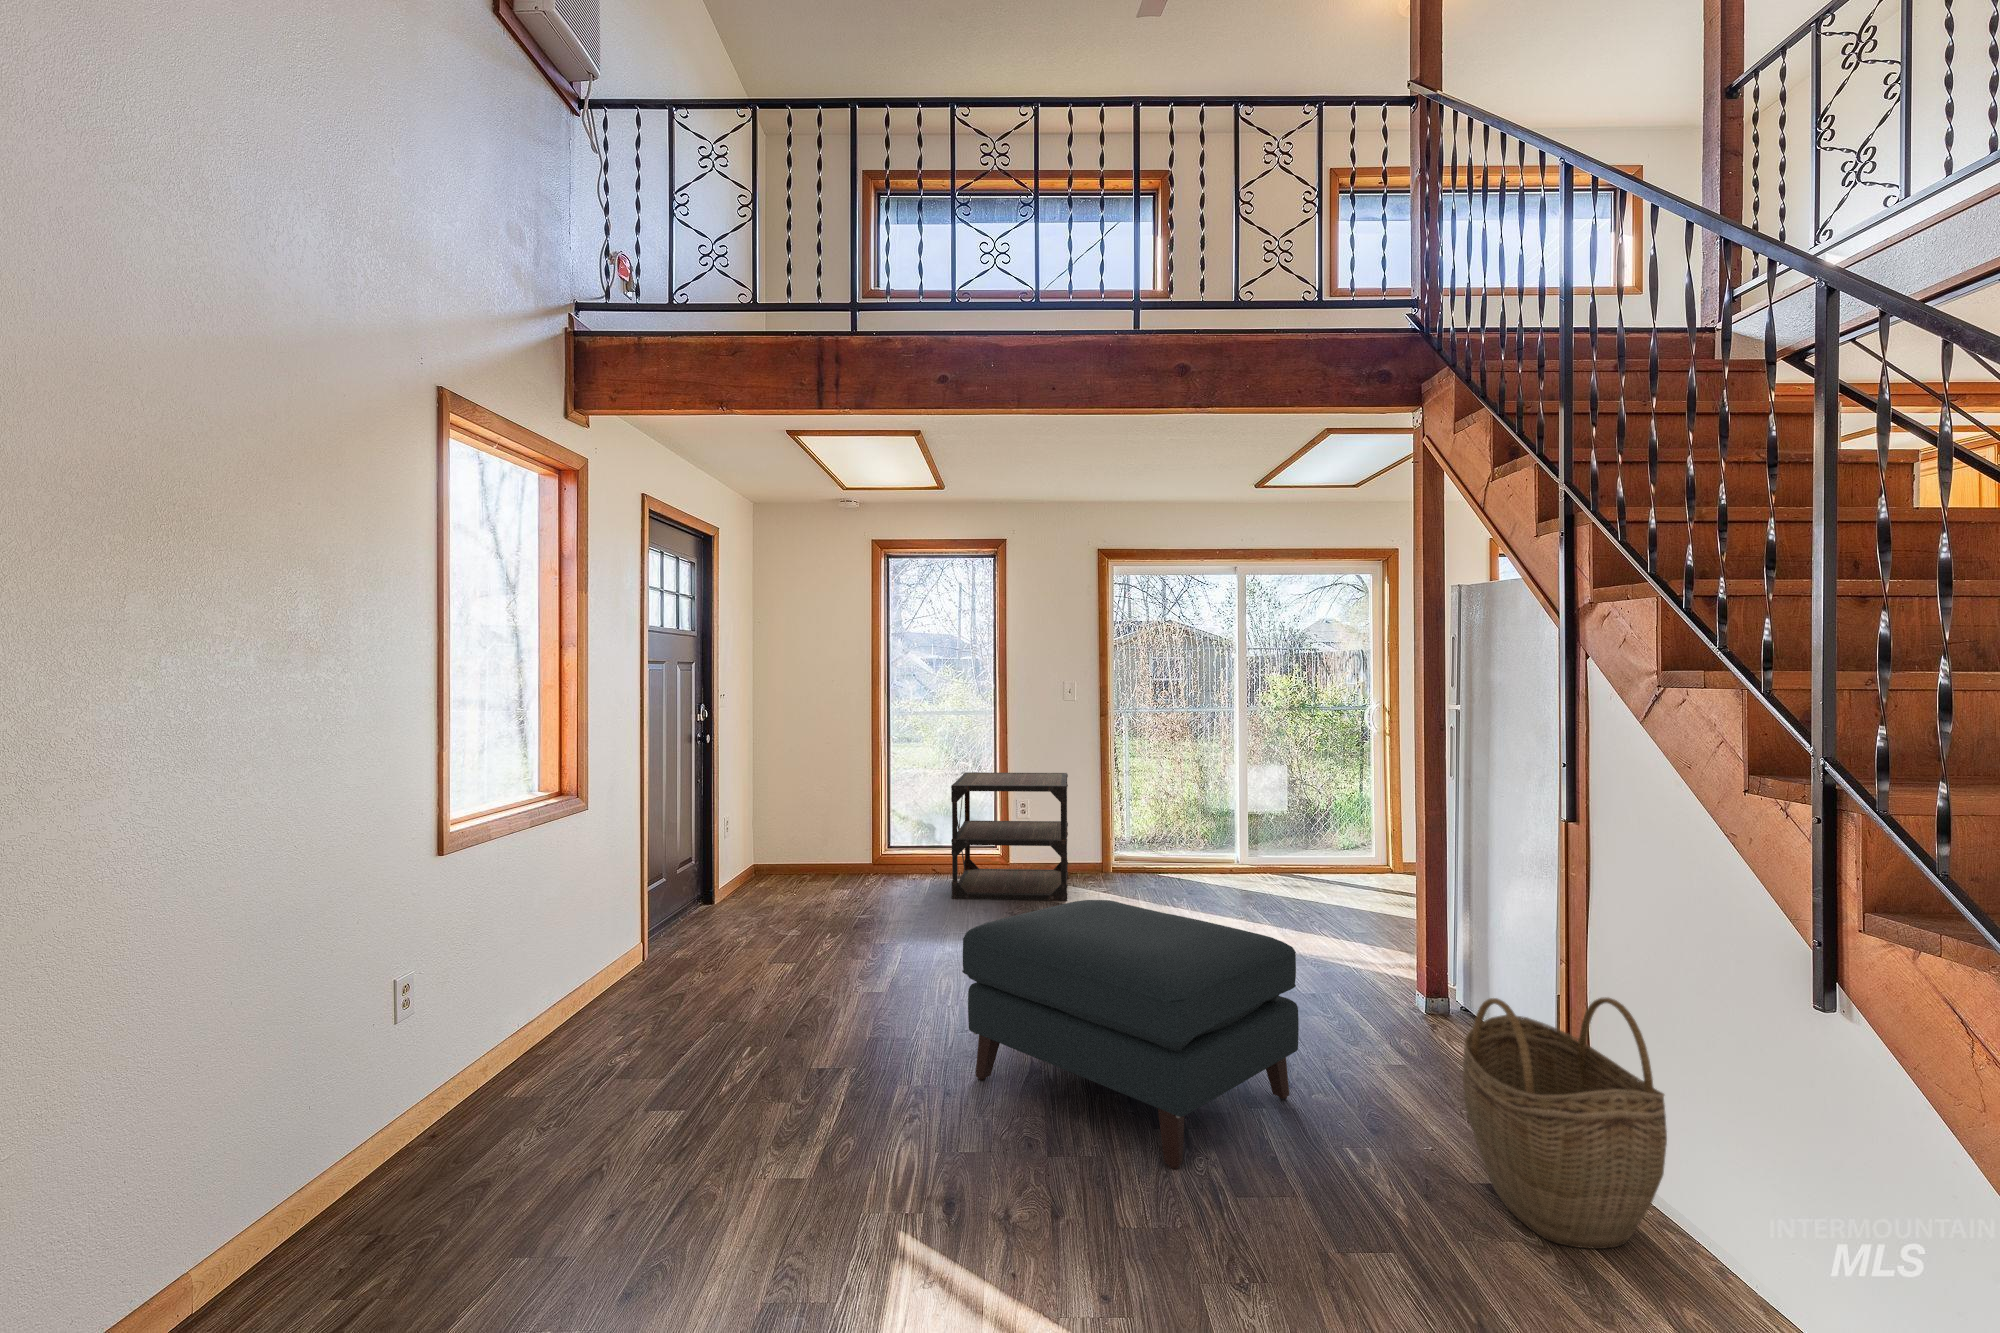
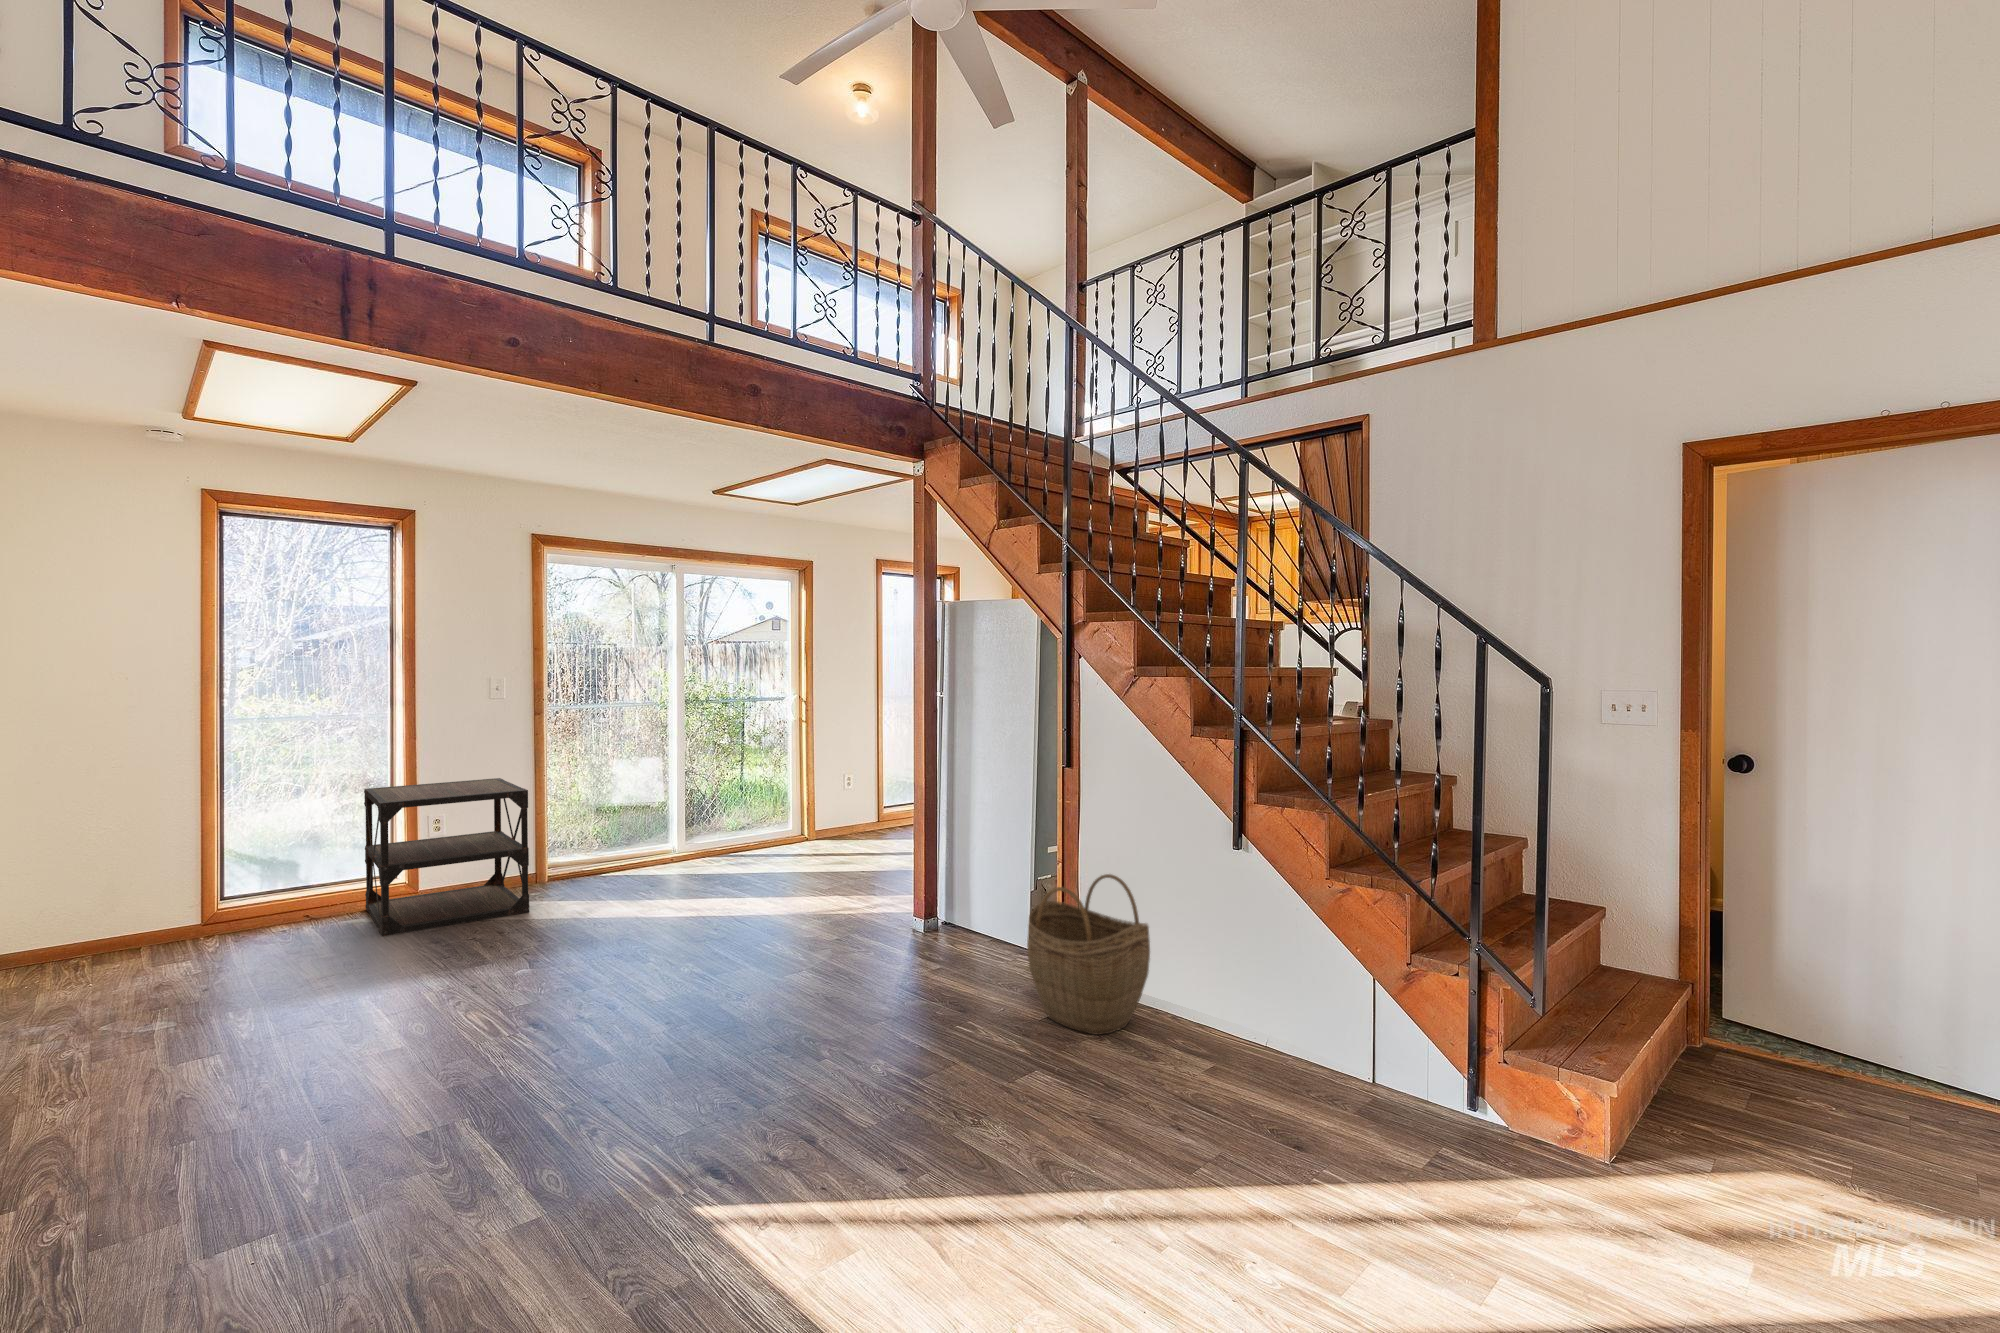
ottoman: present [962,900,1299,1169] -> none [605,882,896,1080]

